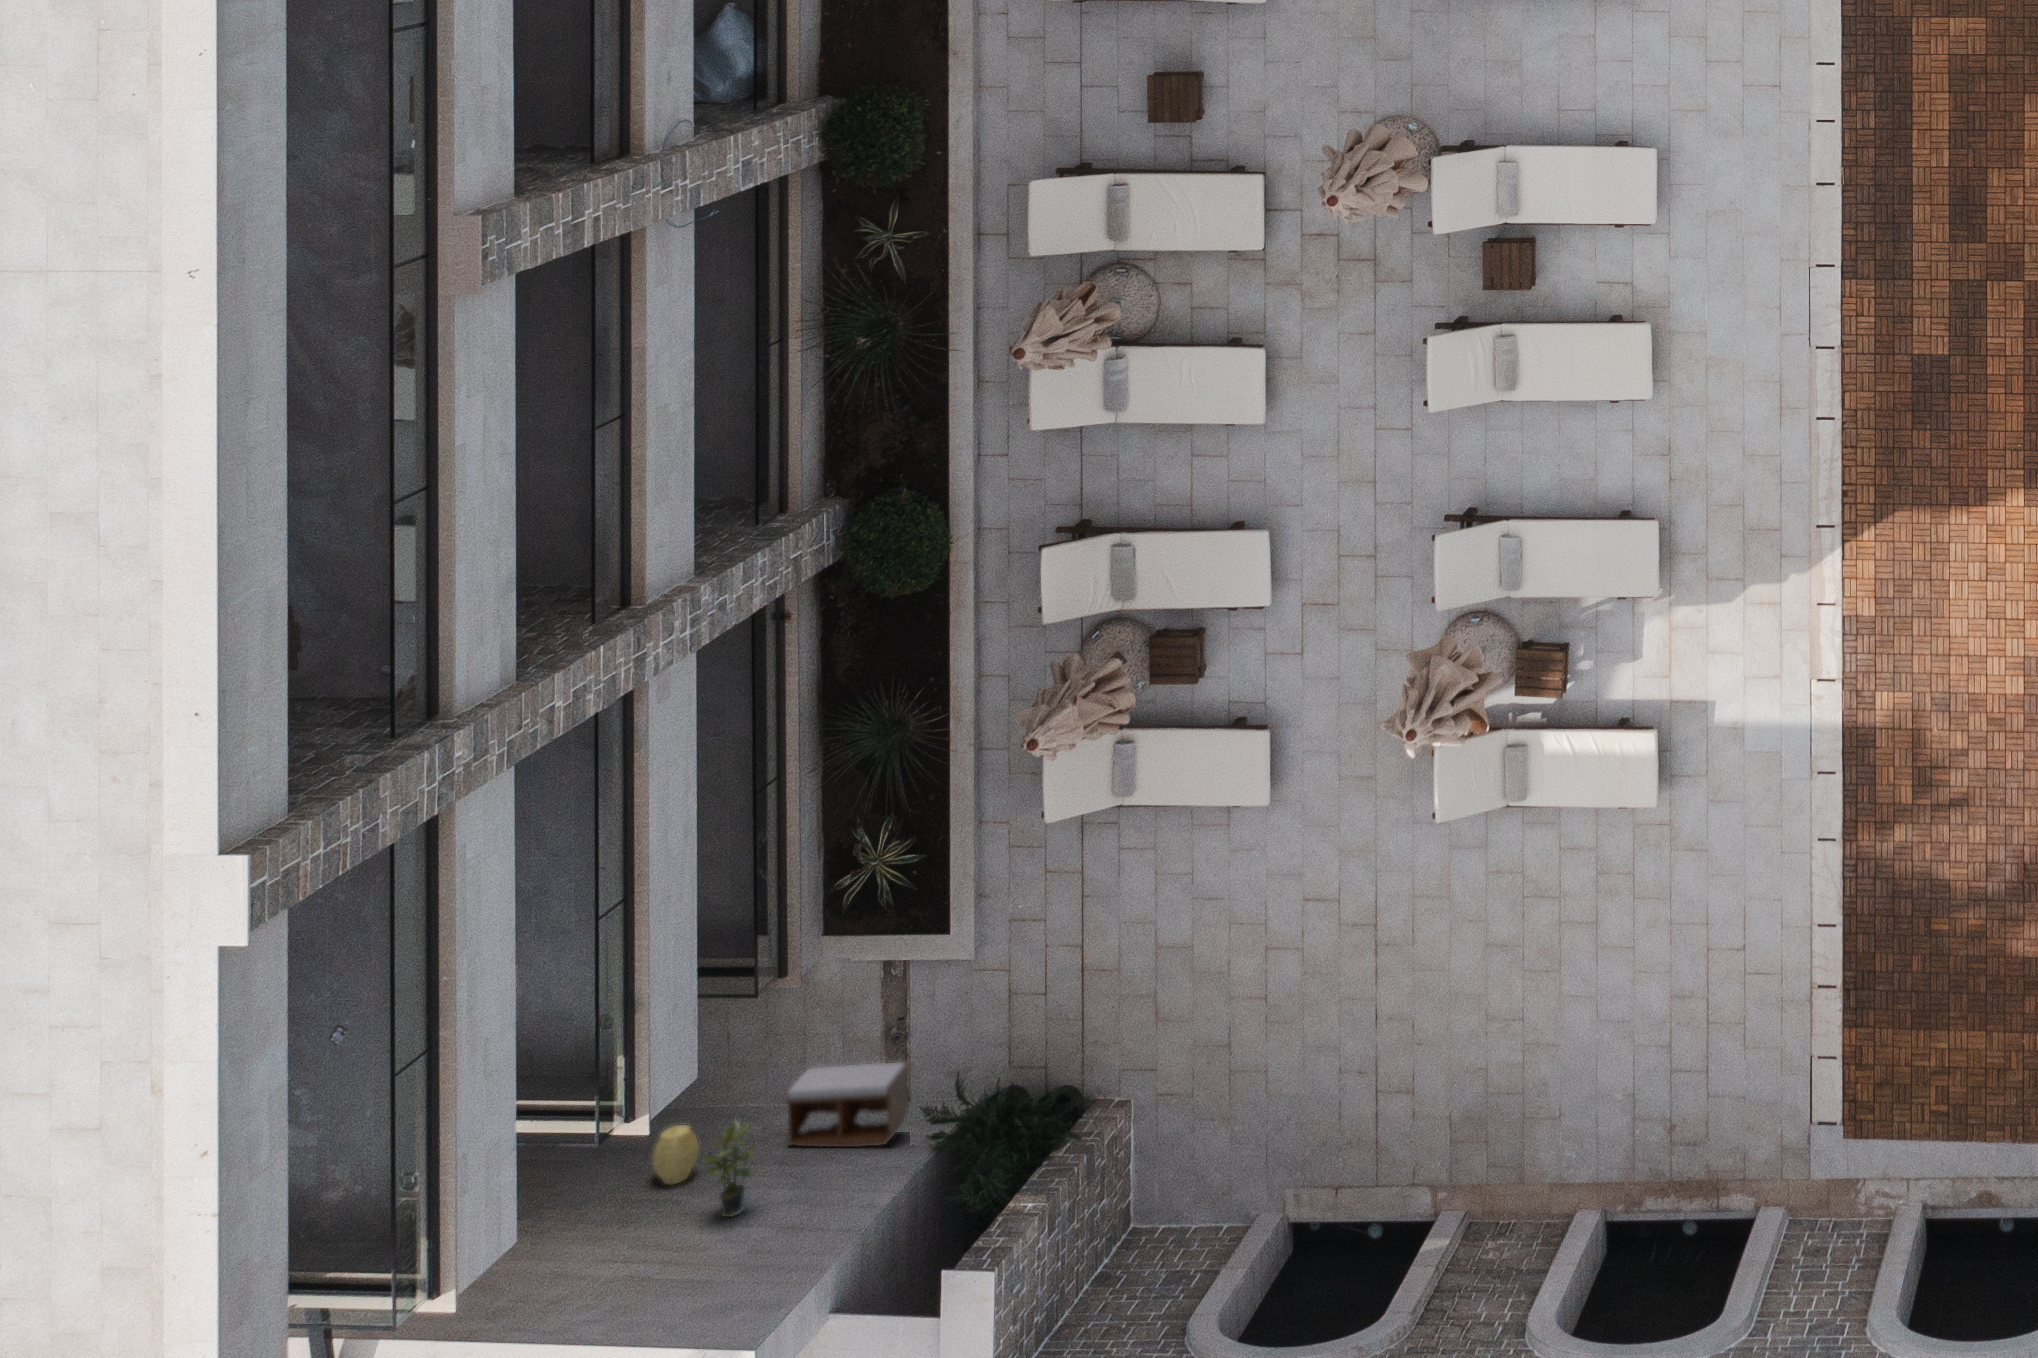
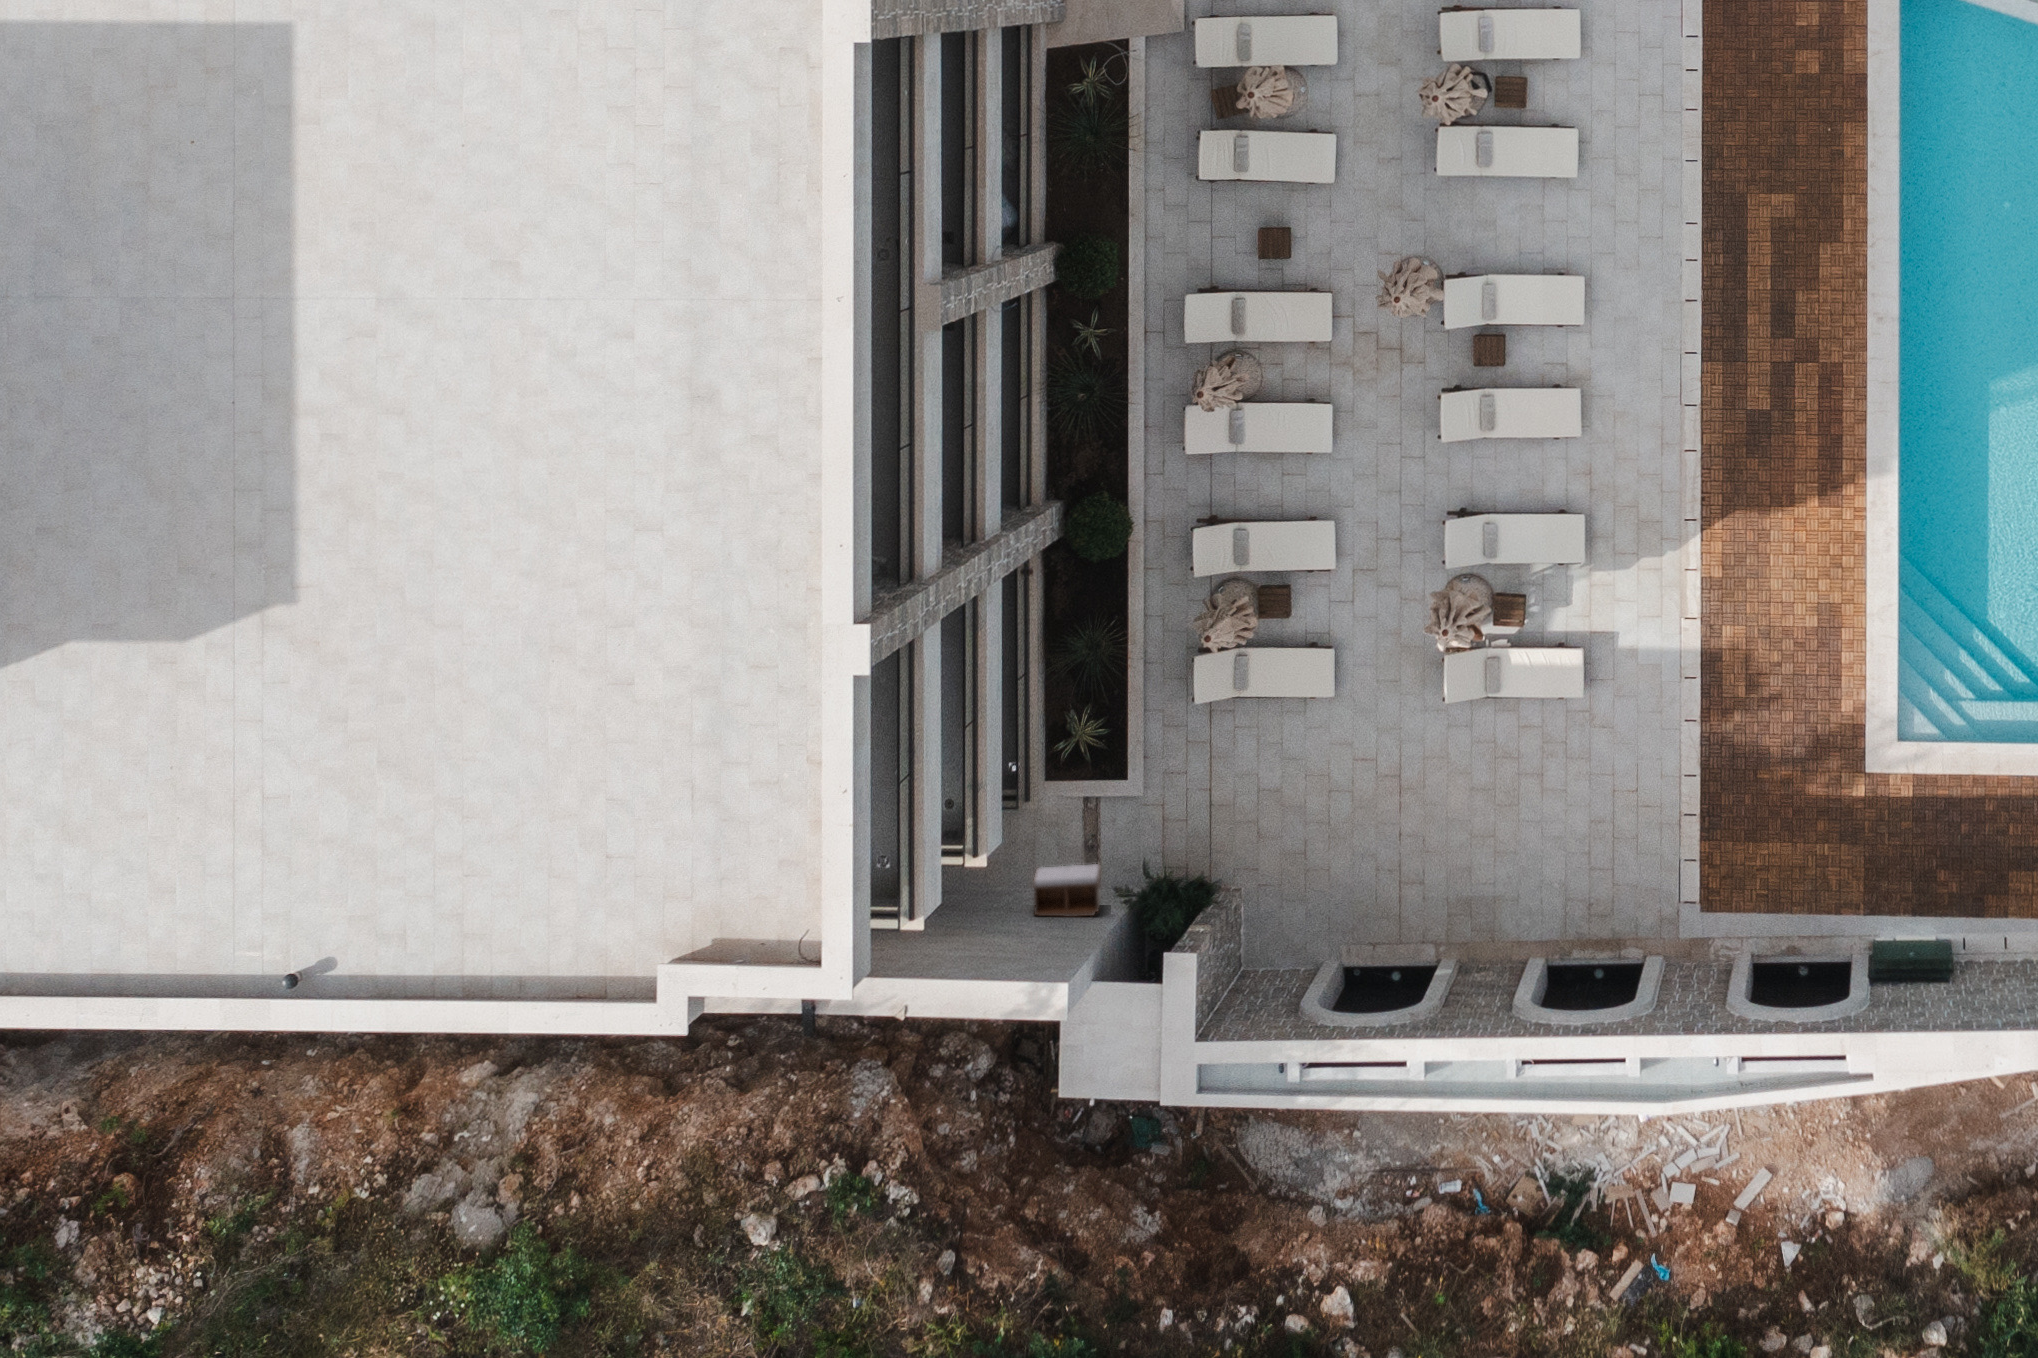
potted plant: present [704,1119,755,1217] -> none [1012,892,1042,953]
woven basket: present [653,1125,699,1184] -> none [966,899,992,936]

